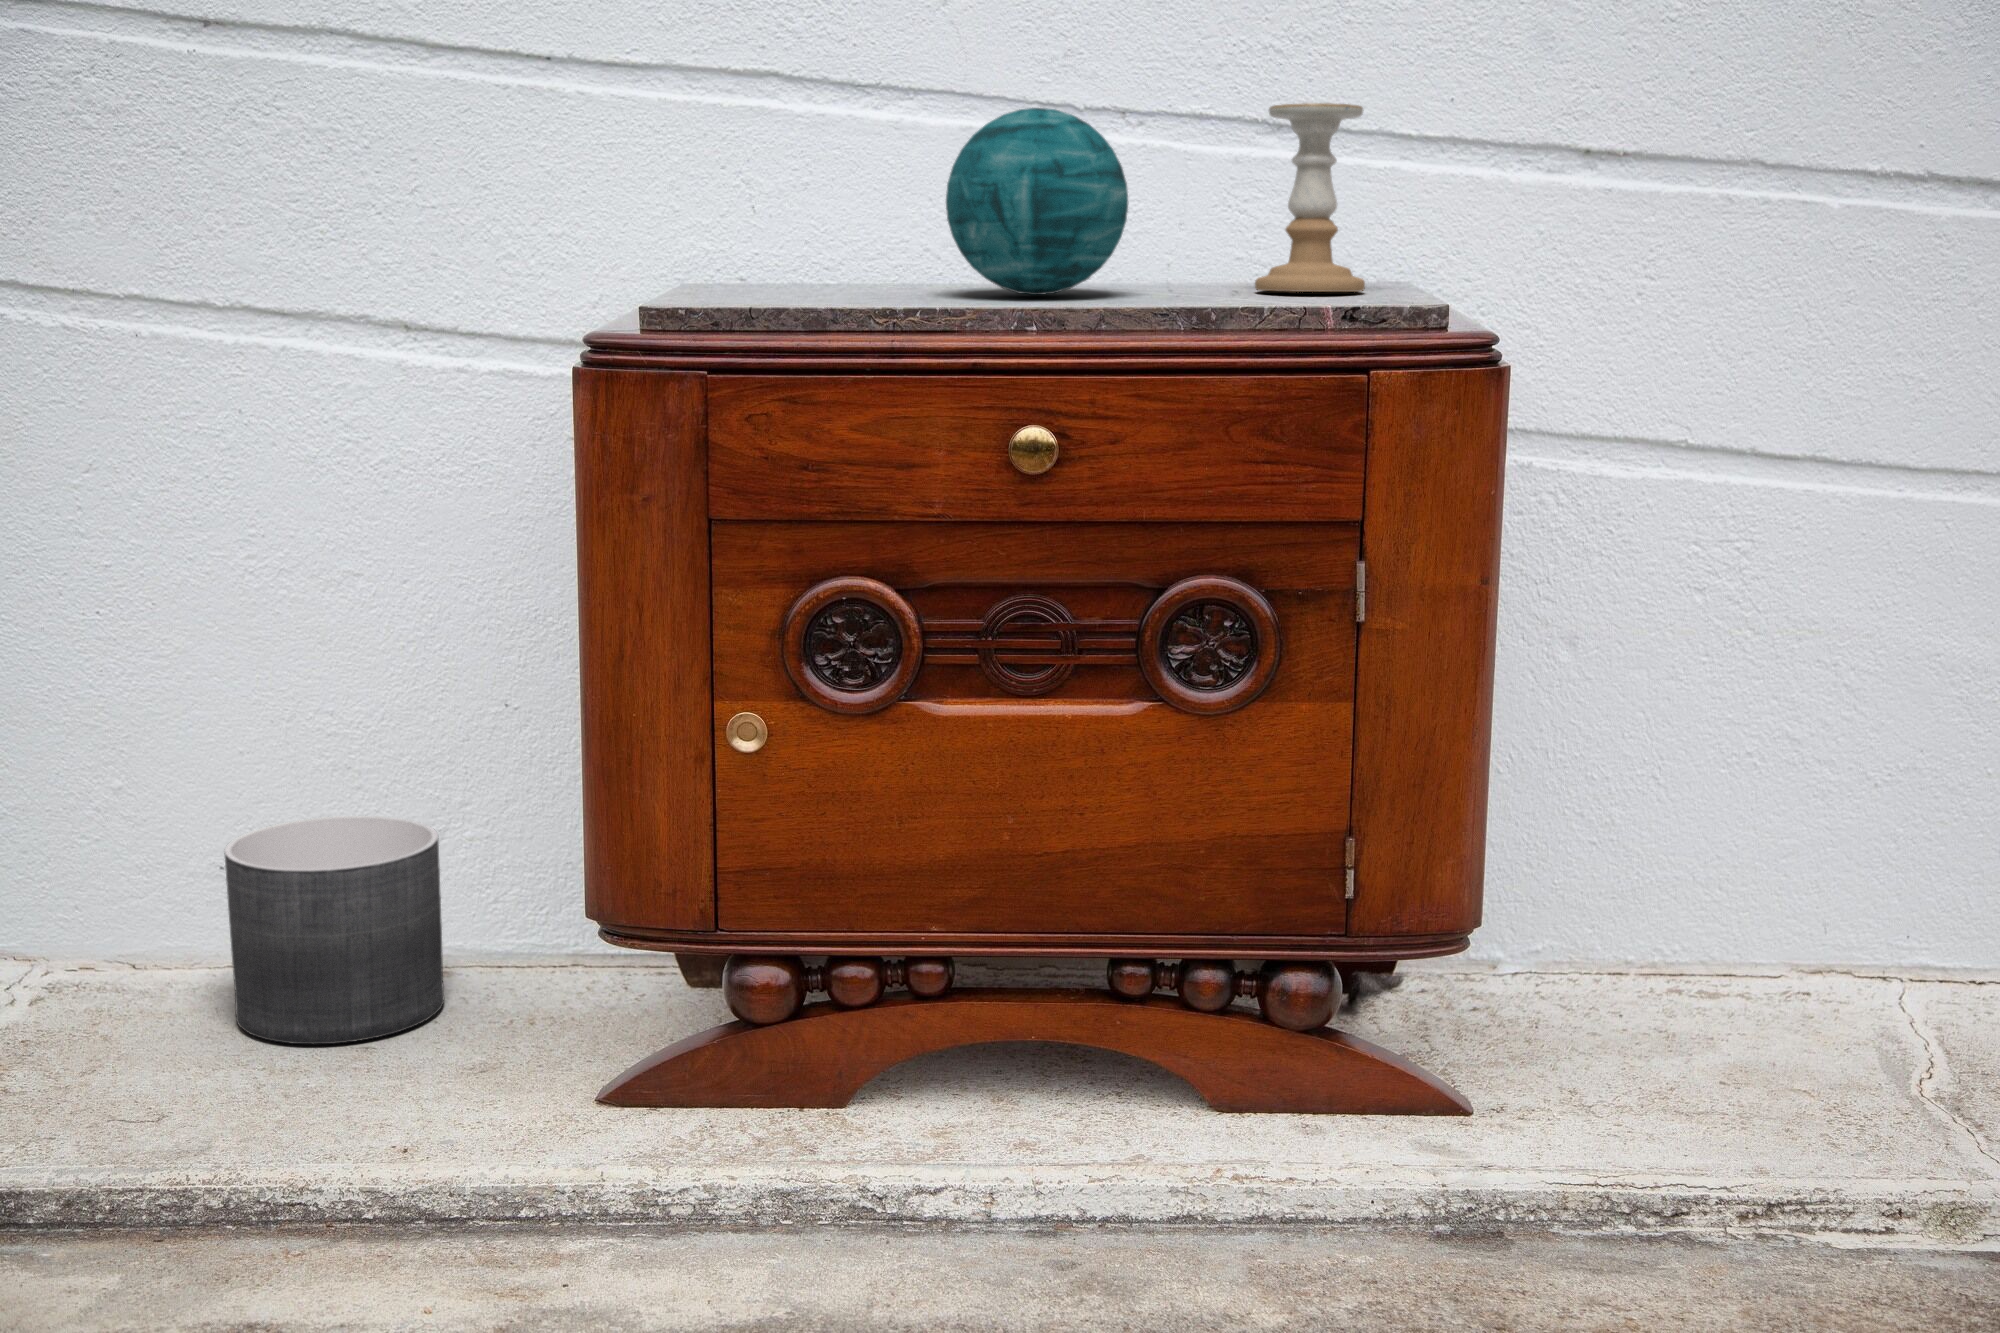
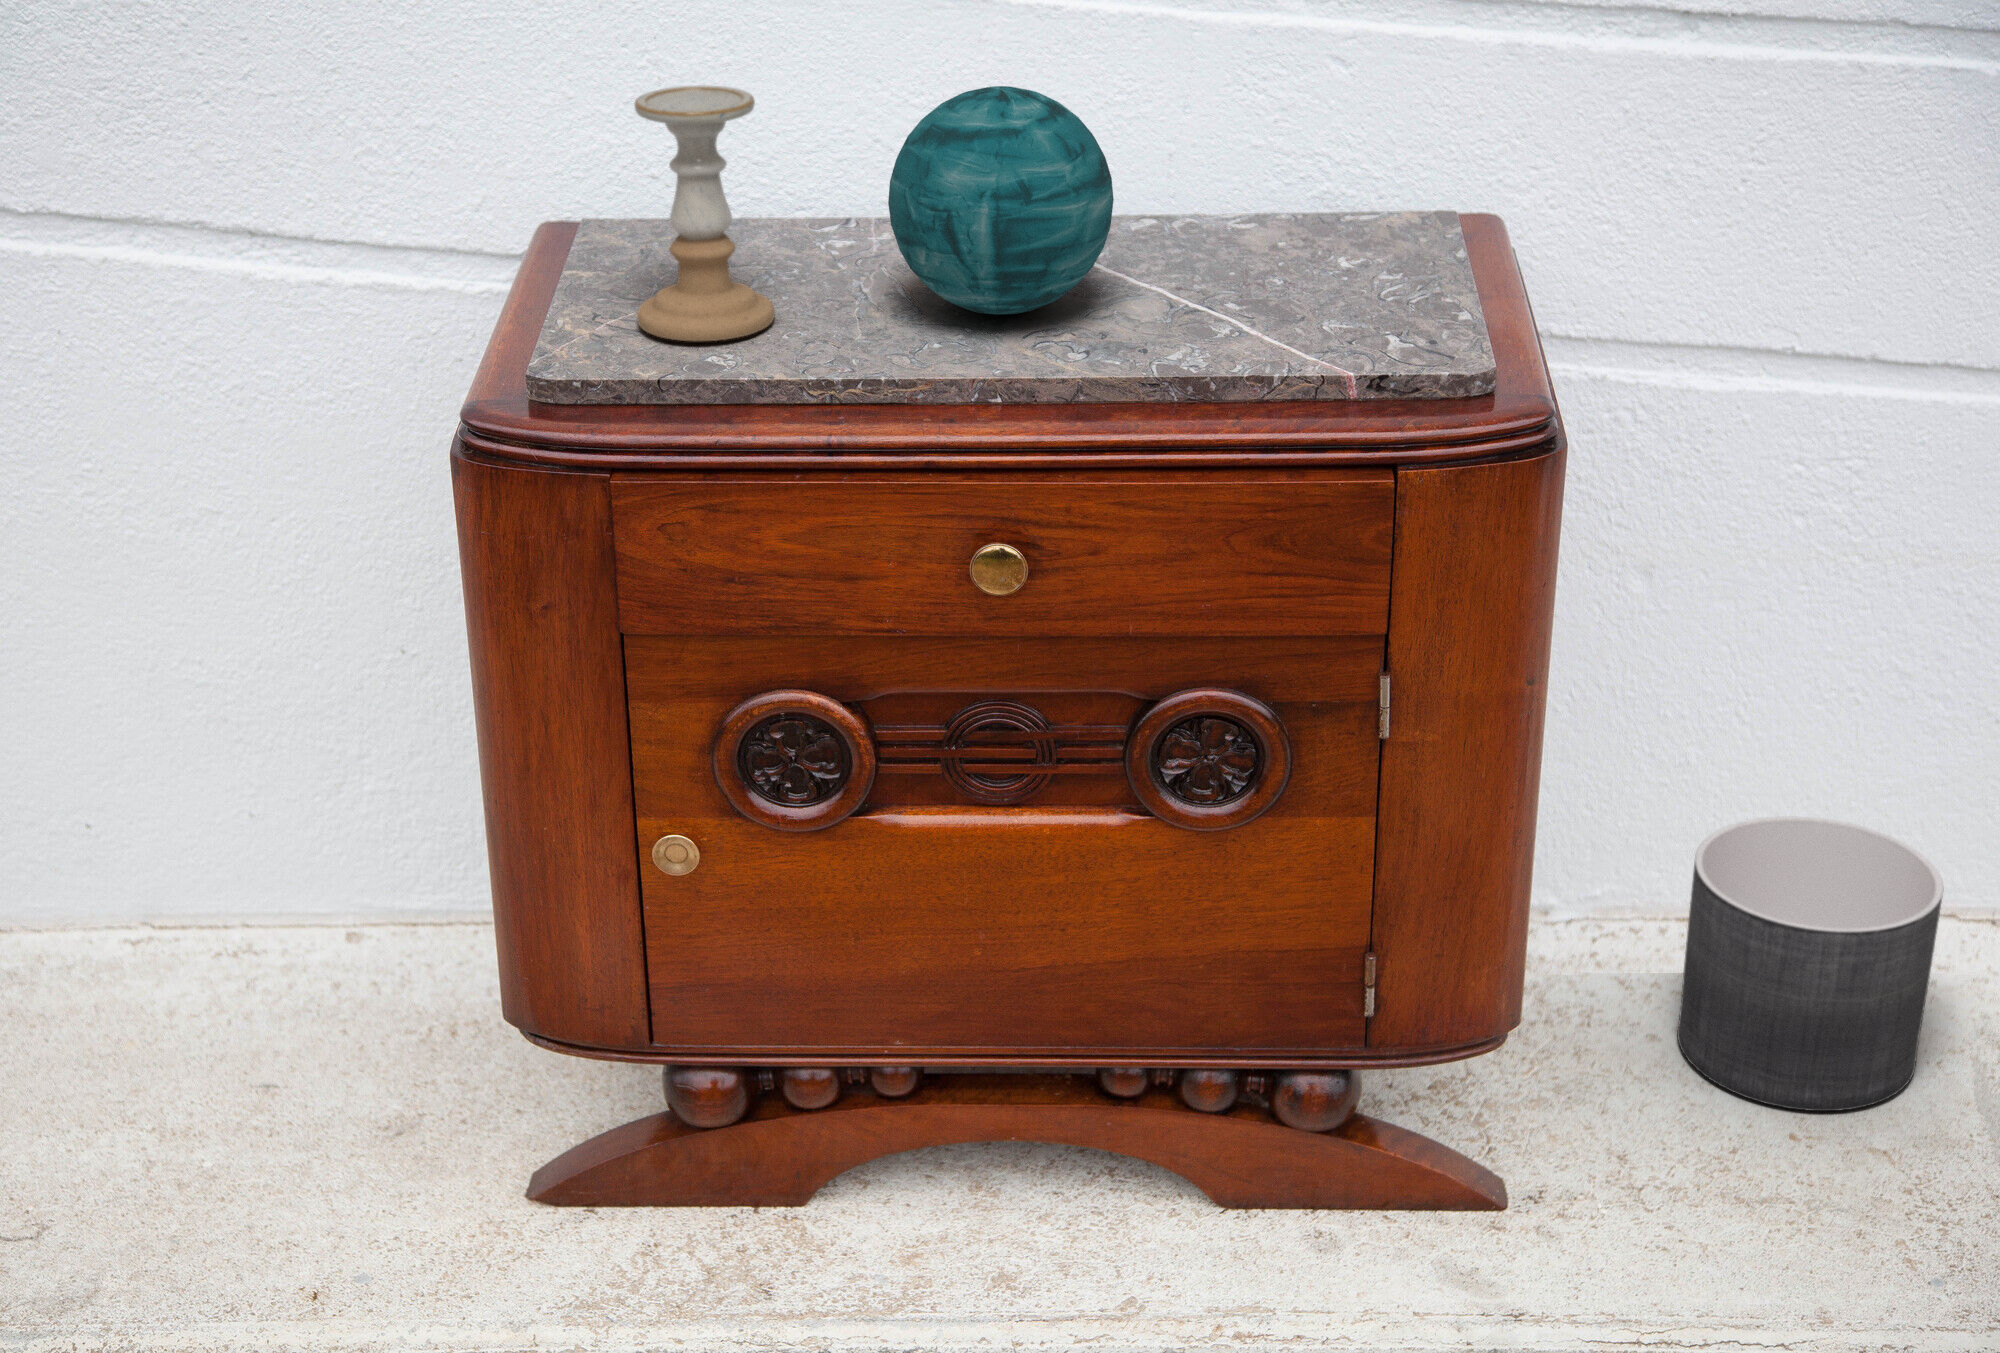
candle holder: present [1255,103,1365,292] -> present [634,86,775,341]
planter: present [224,816,444,1044] -> present [1677,816,1943,1111]

